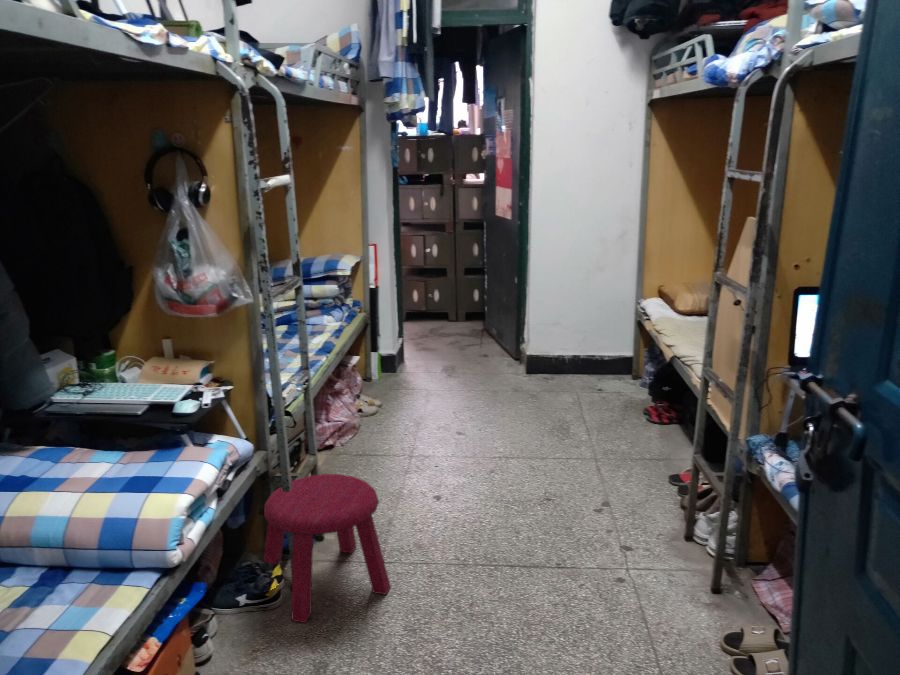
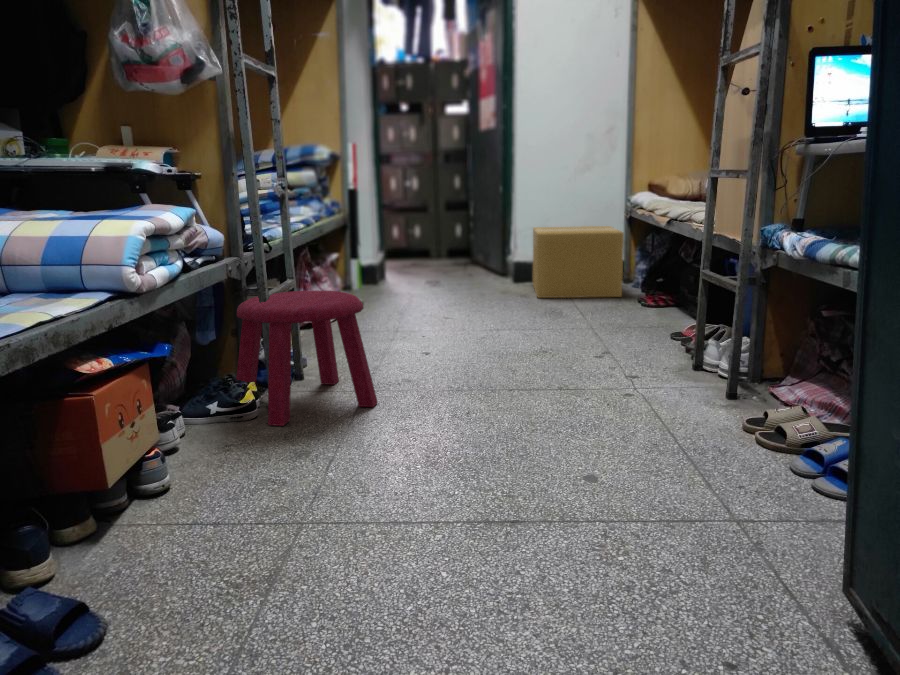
cardboard box: none [544,325,631,404] -> present [533,226,624,298]

